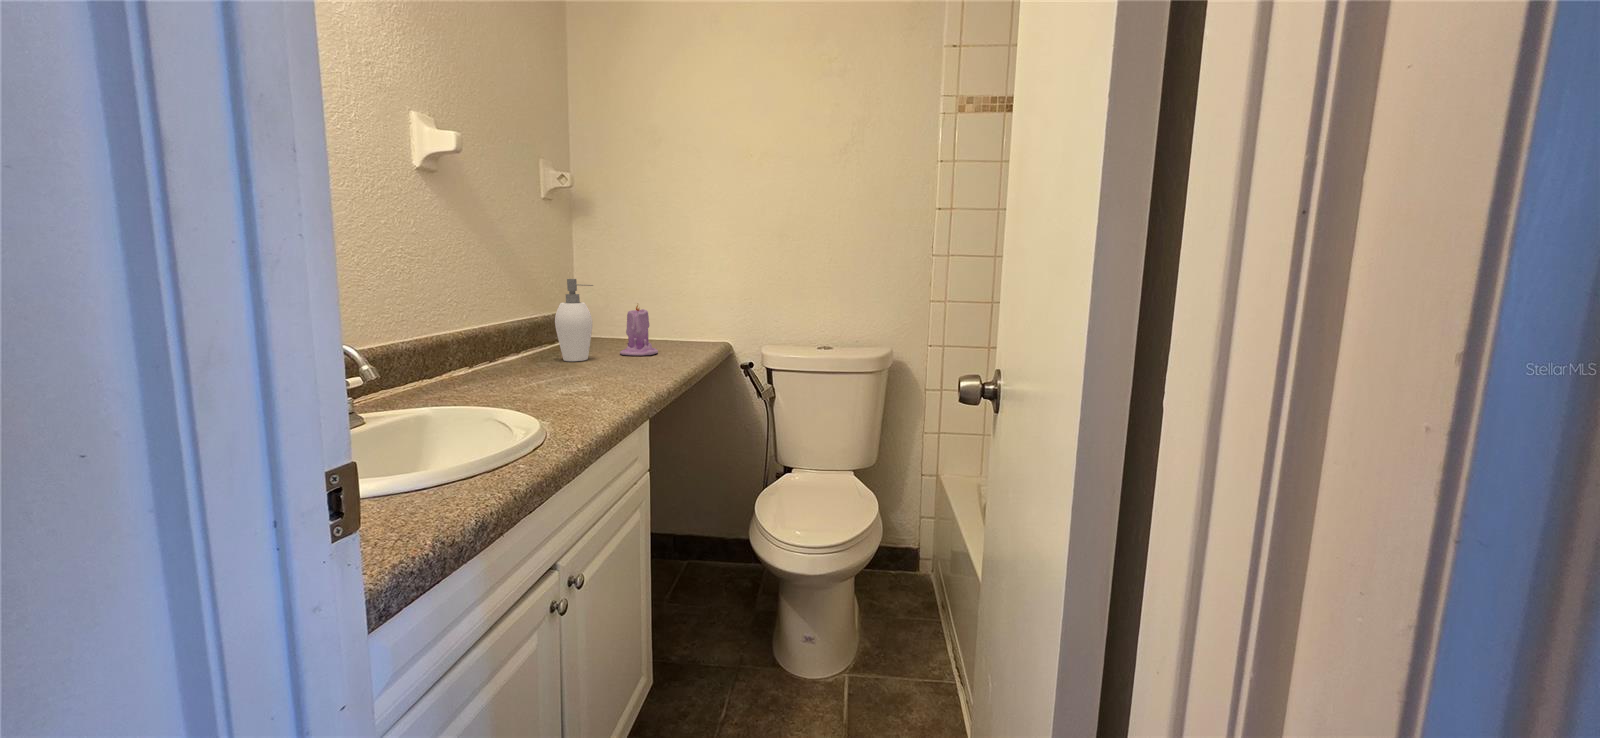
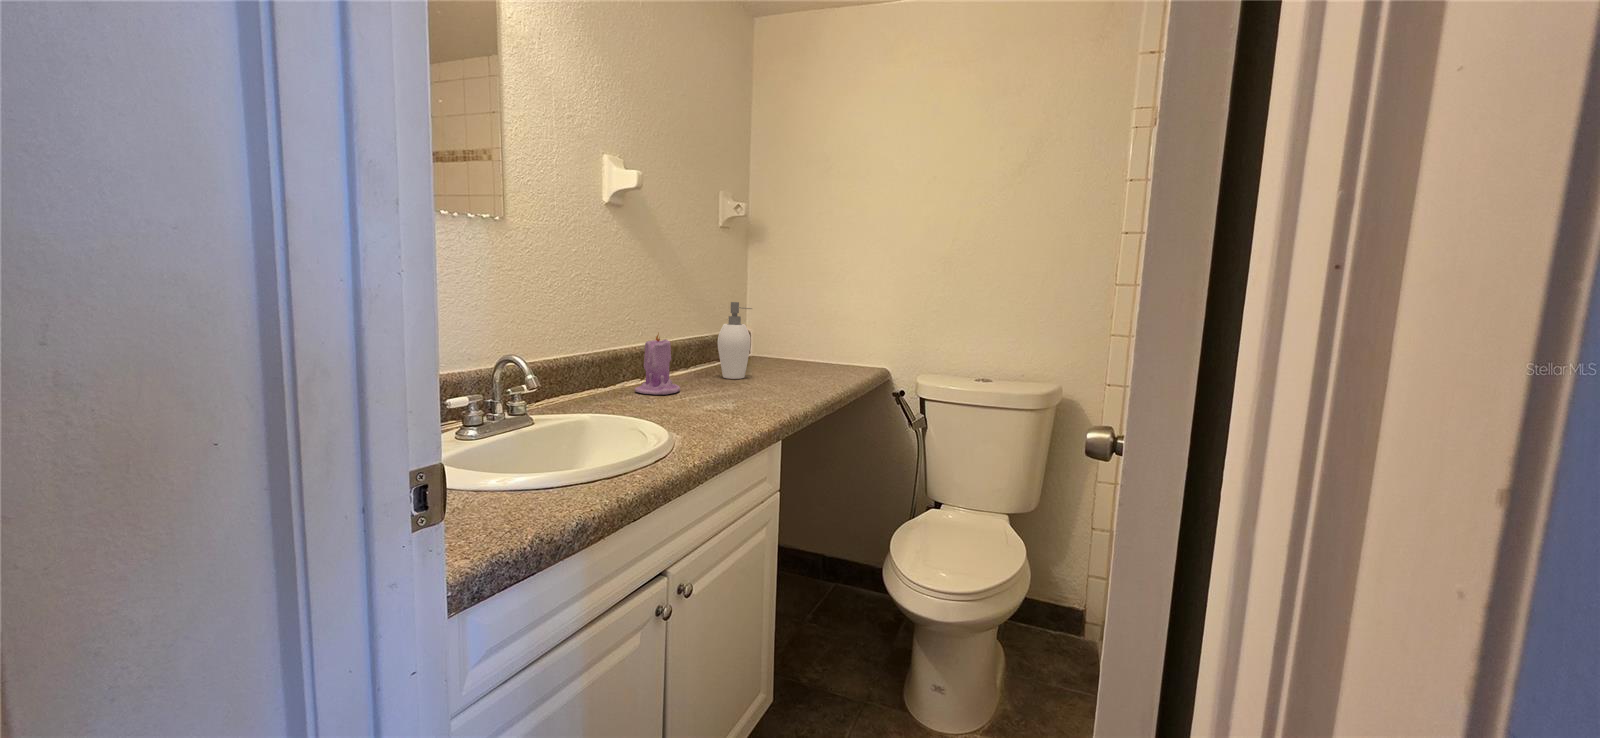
candle: present [620,305,658,356] -> present [635,333,680,395]

